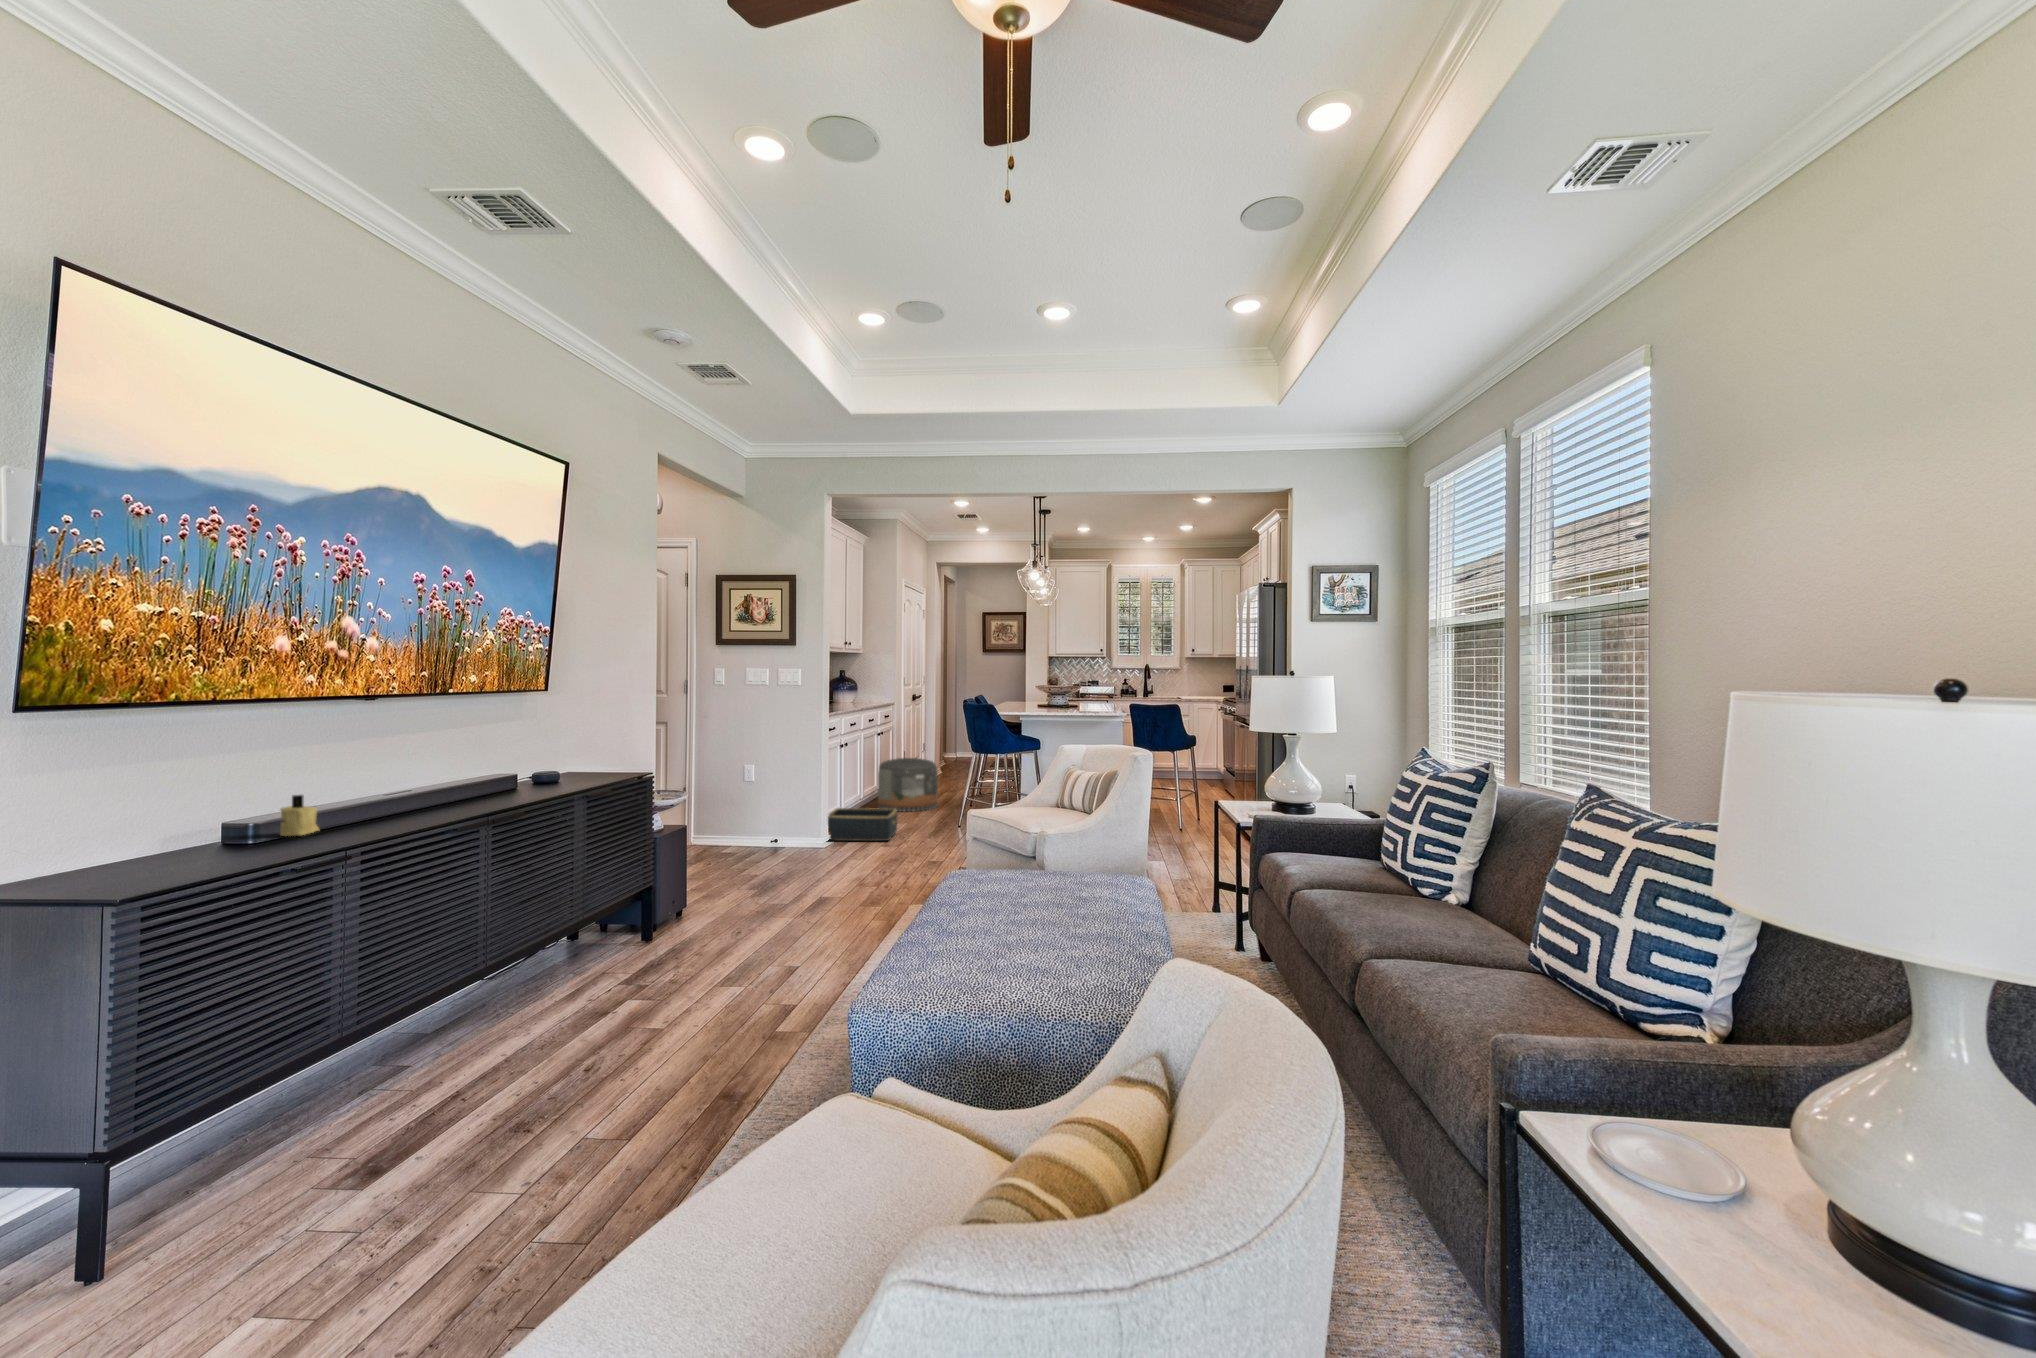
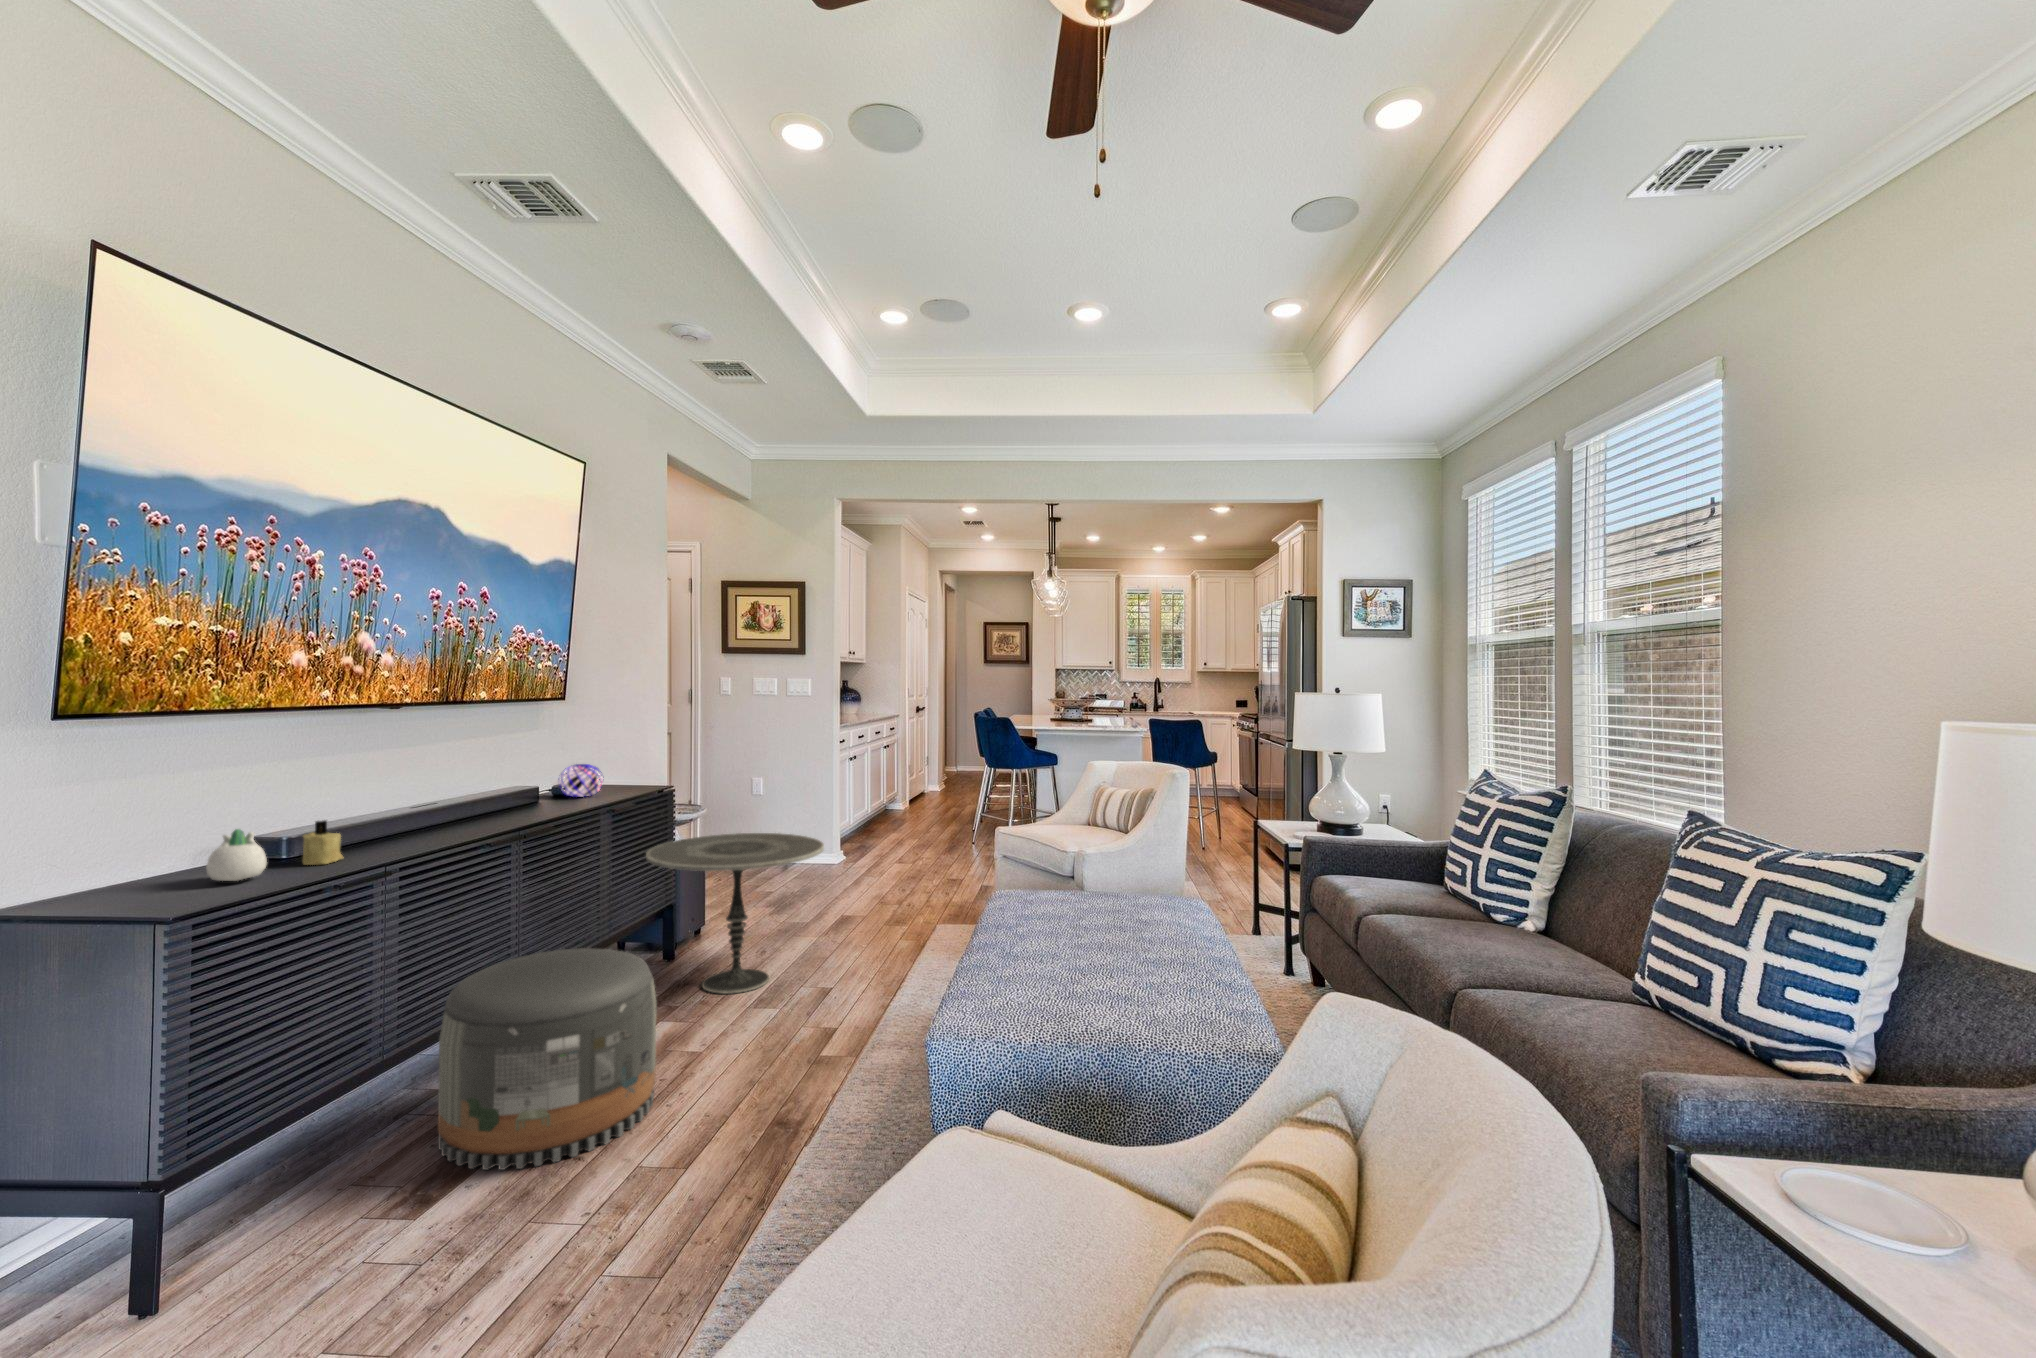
decorative orb: none [540,746,583,777] -> present [559,764,603,797]
pouf: present [878,758,938,812] -> present [438,948,656,1170]
succulent planter: none [186,801,244,849] -> present [206,829,267,881]
basket: present [828,808,898,841] -> none [837,825,911,859]
side table: none [622,813,794,964] -> present [646,833,824,994]

